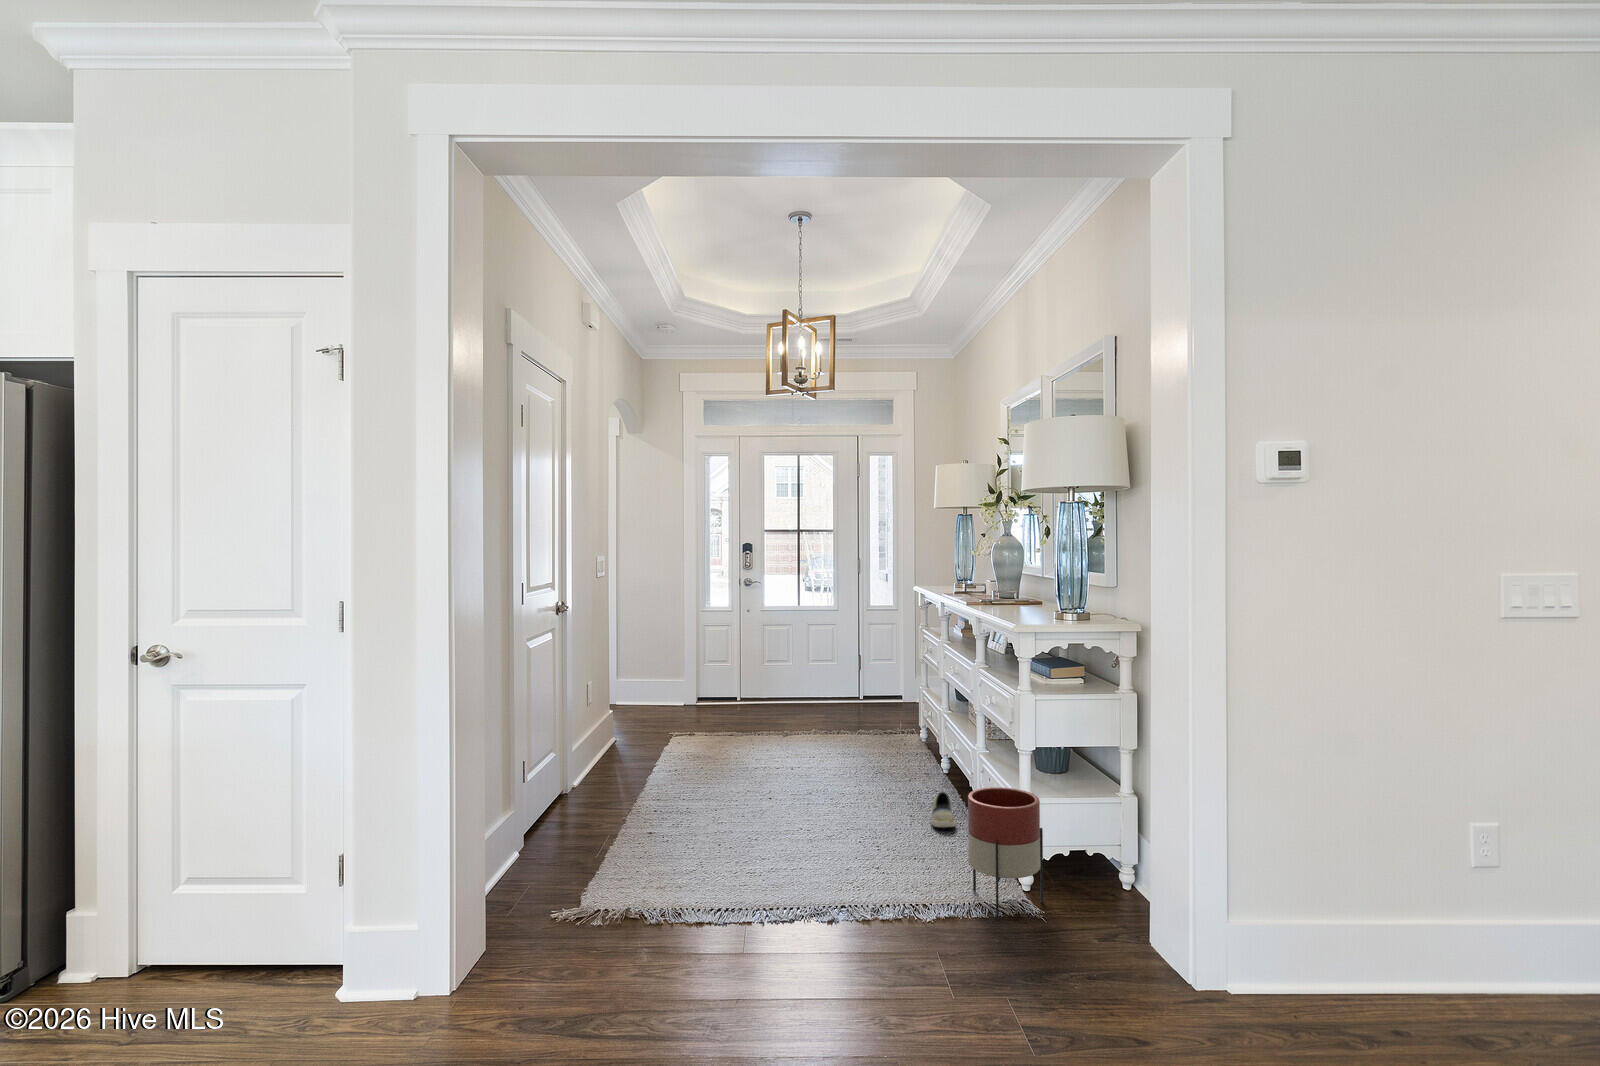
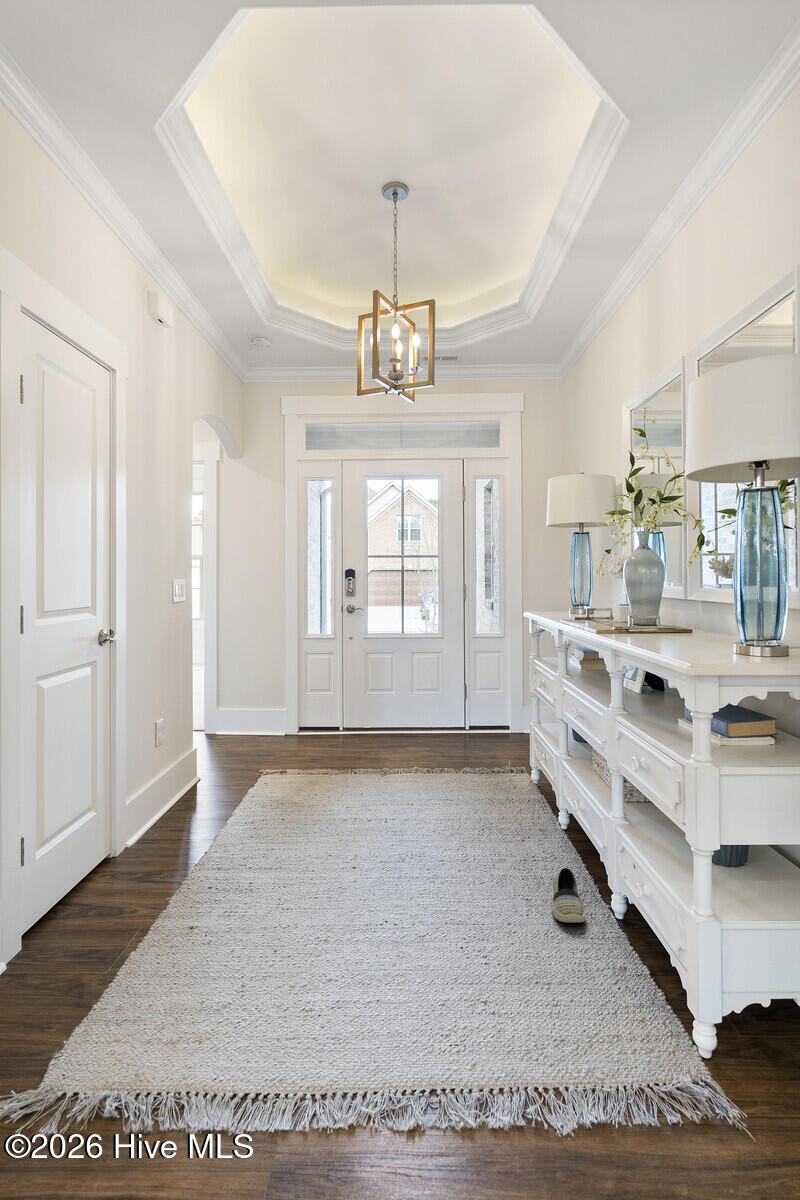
planter: present [968,787,1043,920] -> none [623,906,740,1139]

